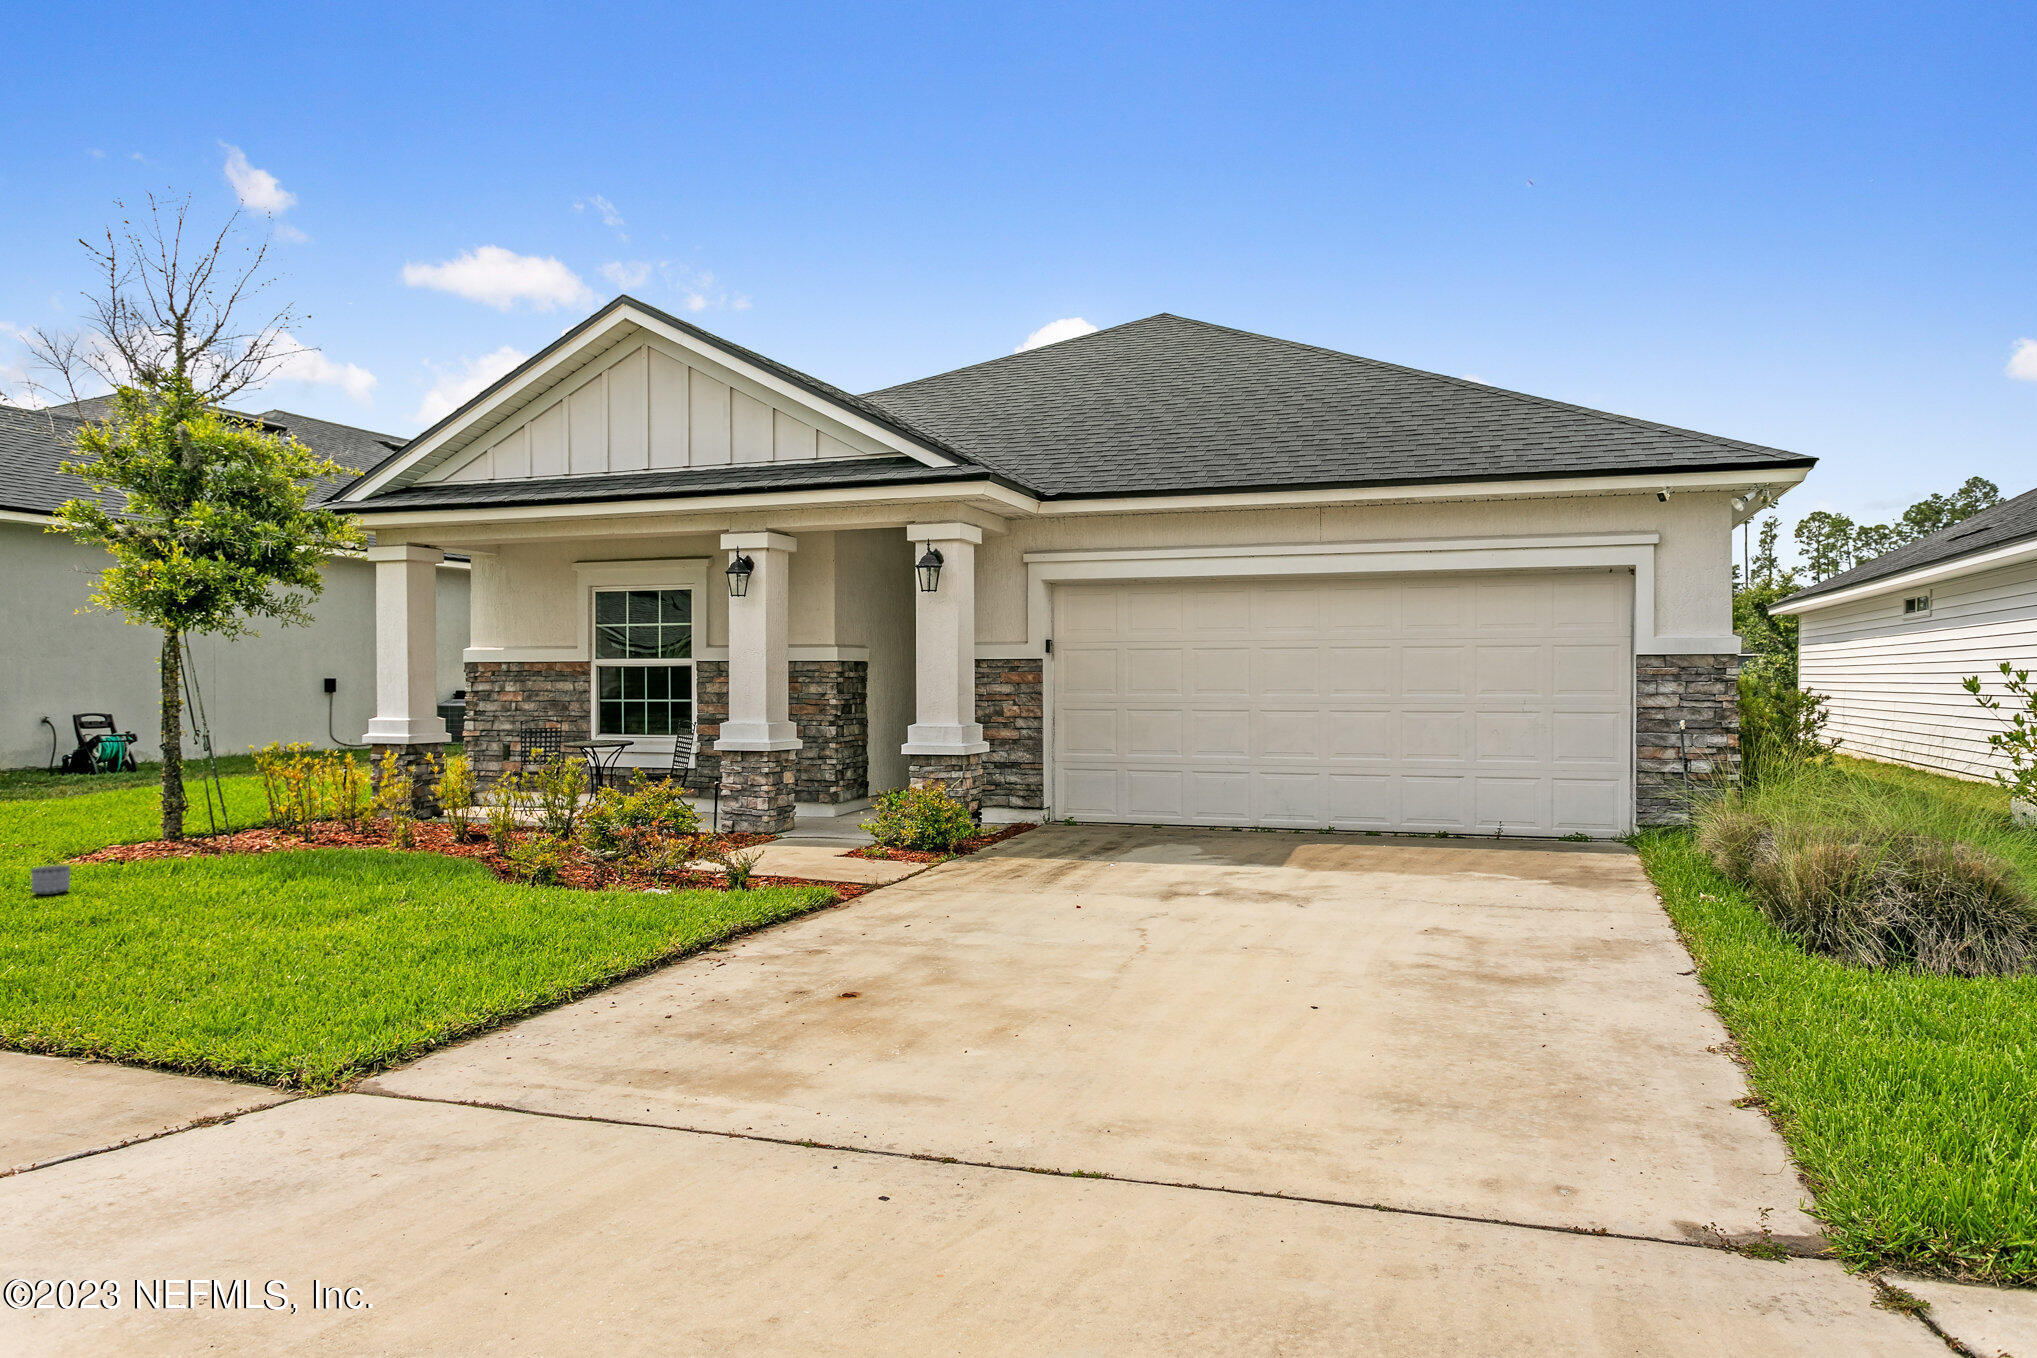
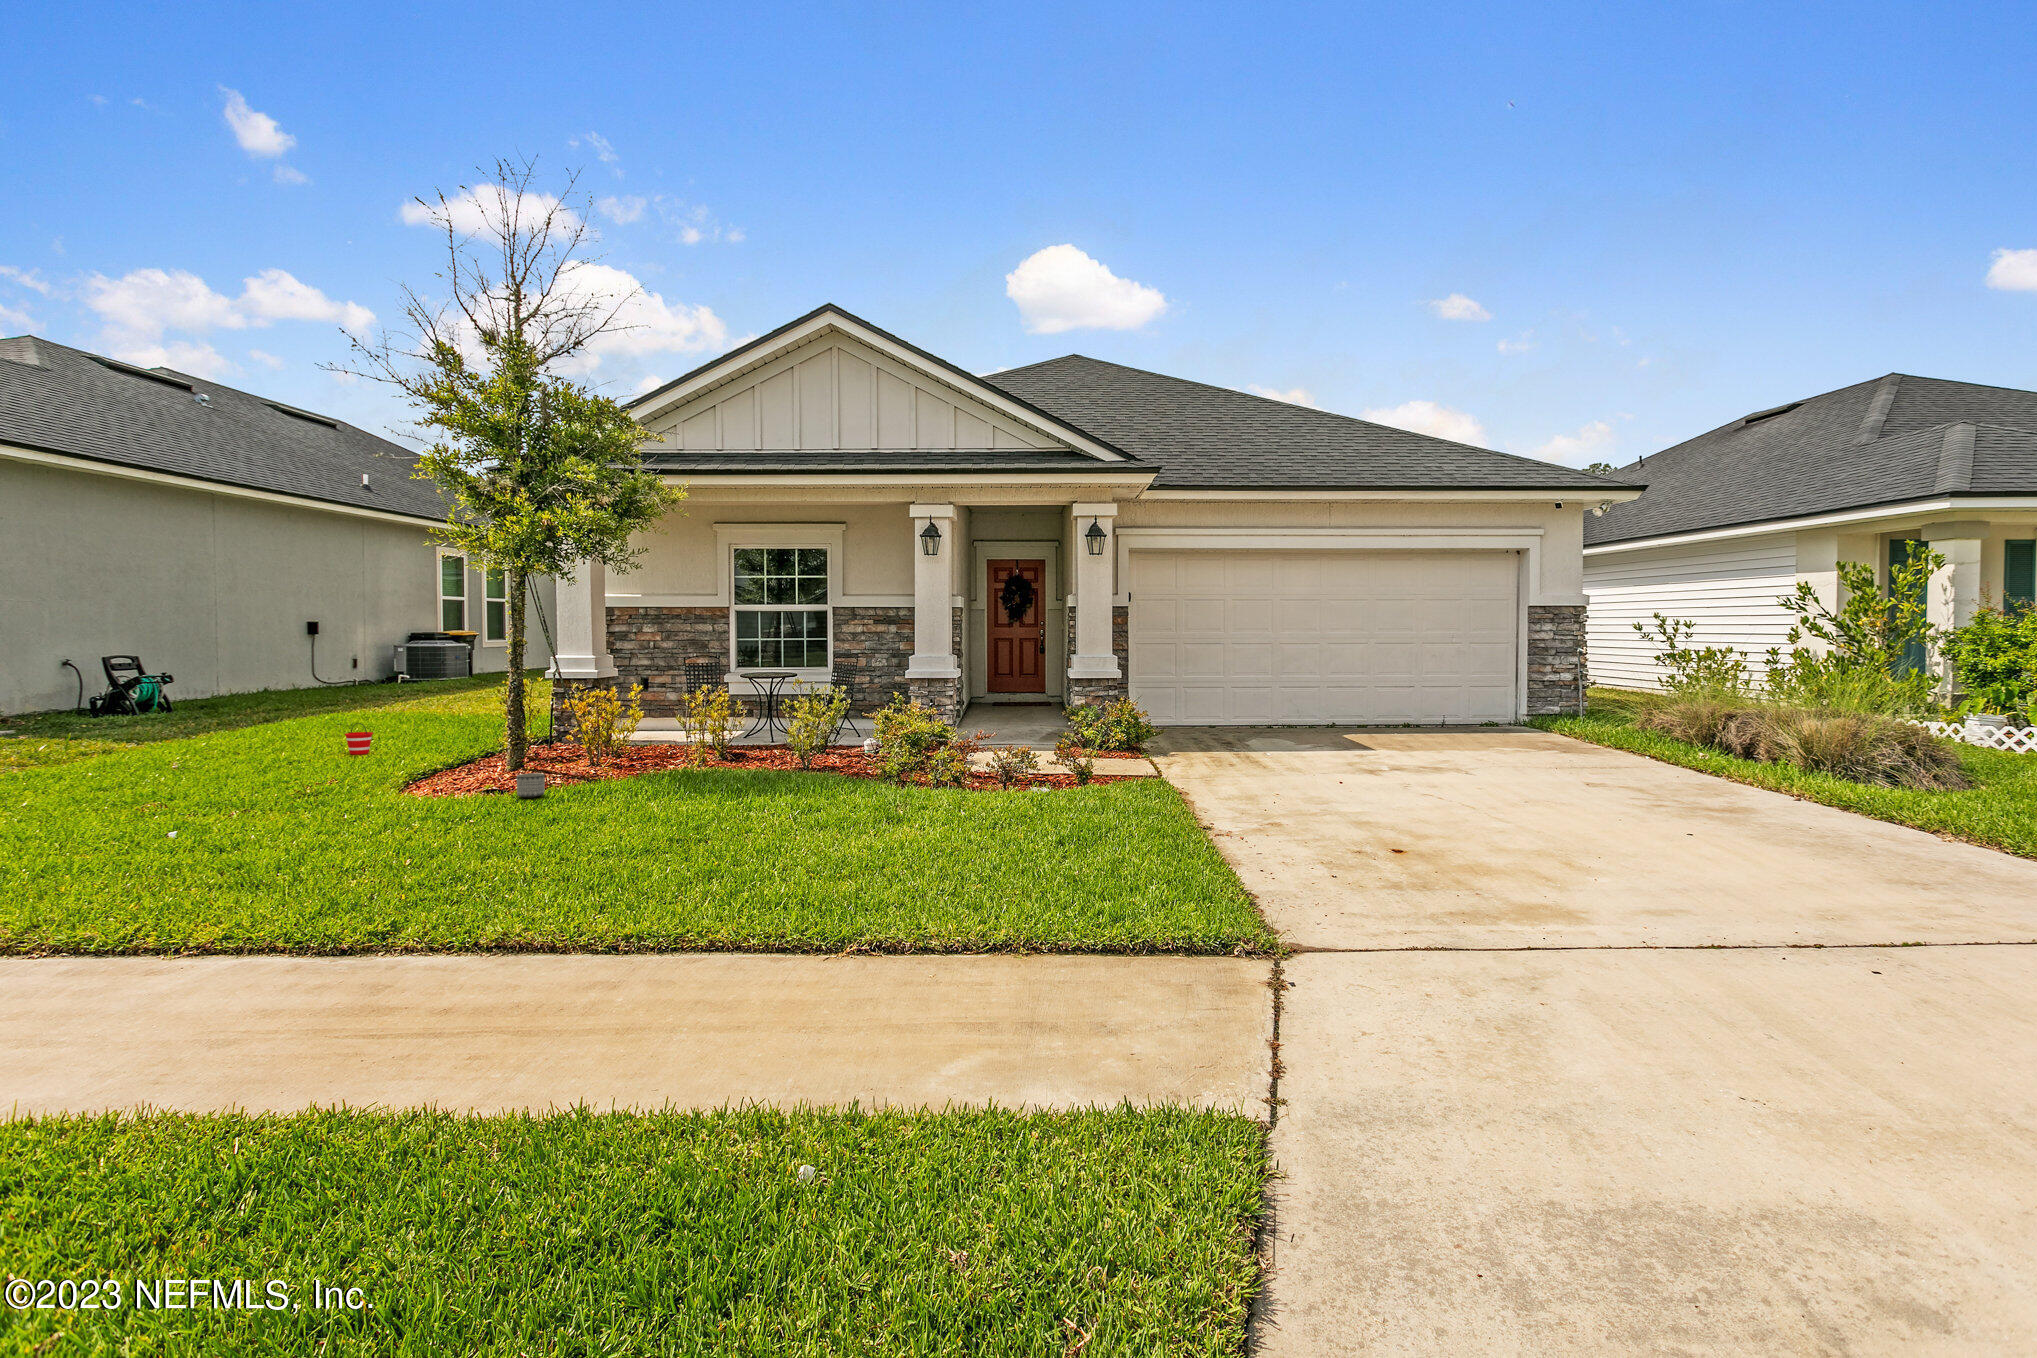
bucket: none [90,793,123,828] -> present [345,723,373,755]

